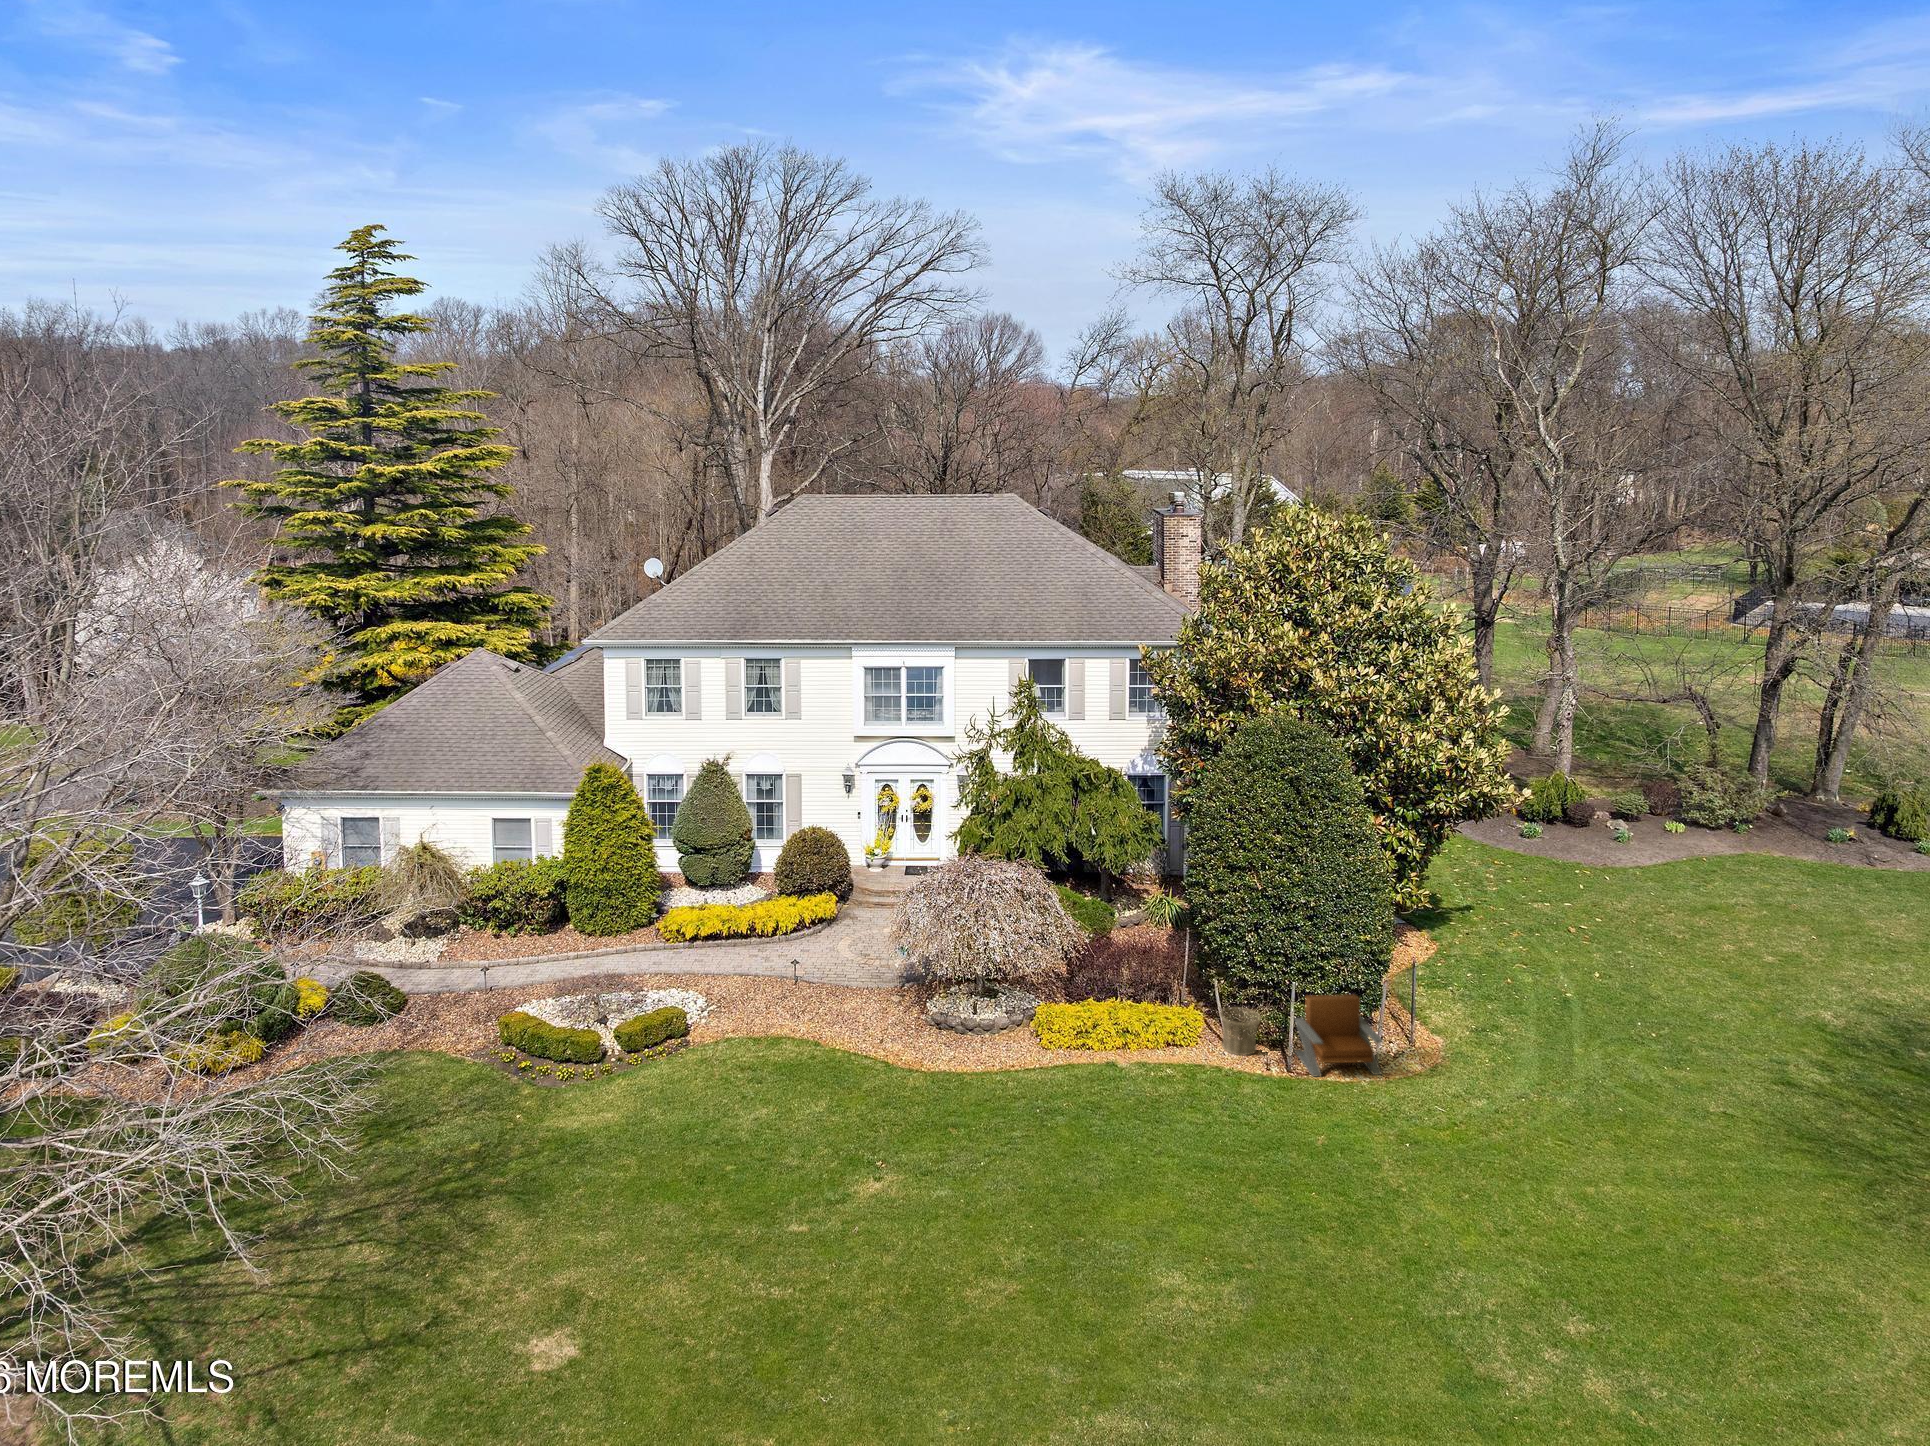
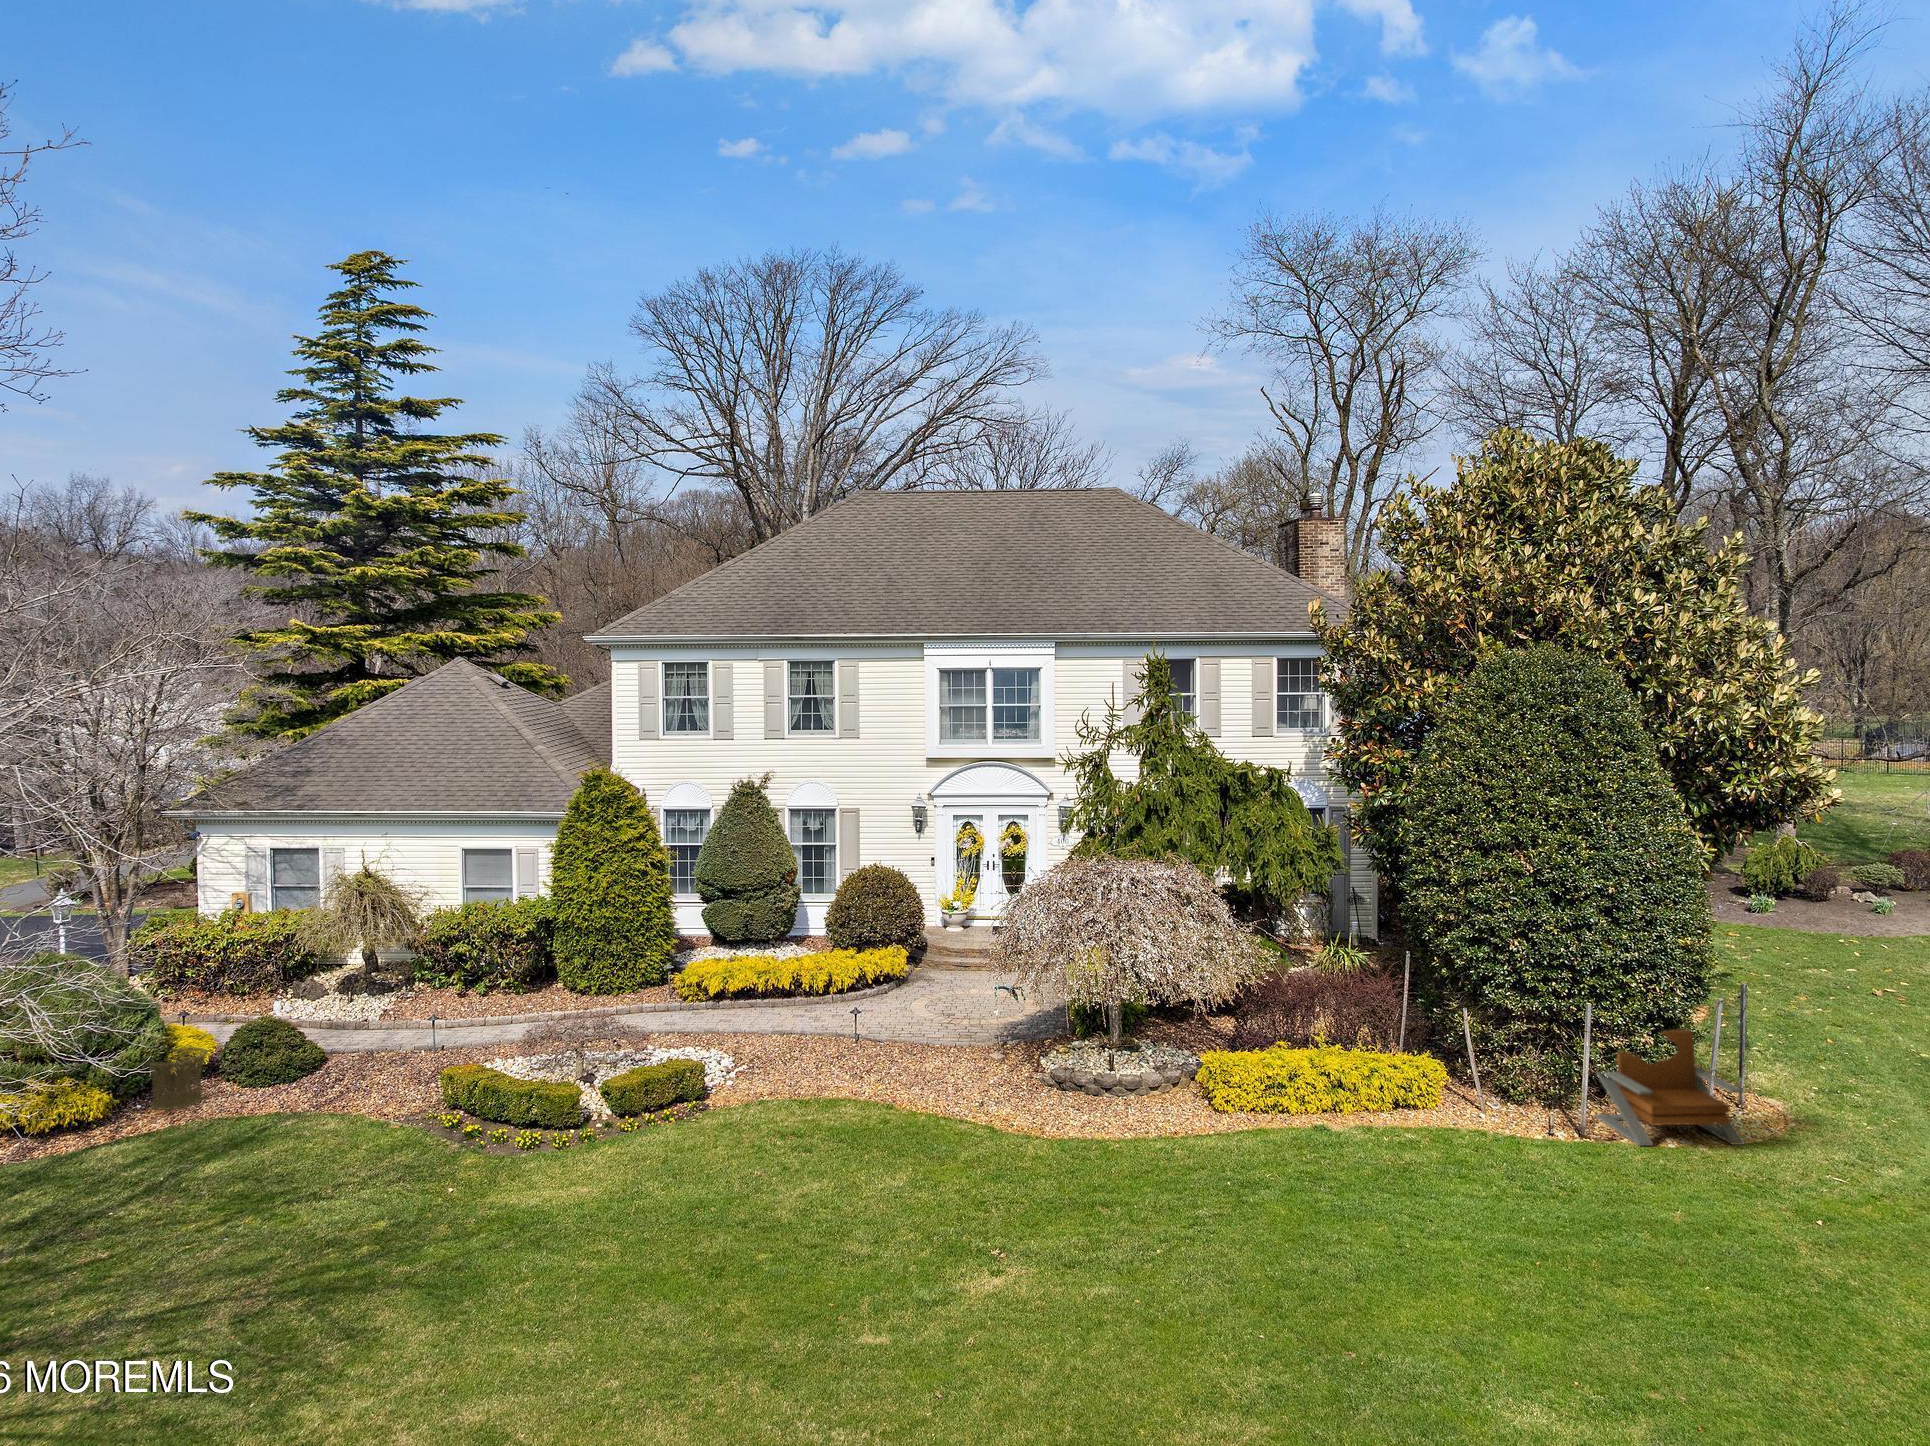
basket: present [1220,1007,1261,1055] -> present [147,1047,208,1110]

